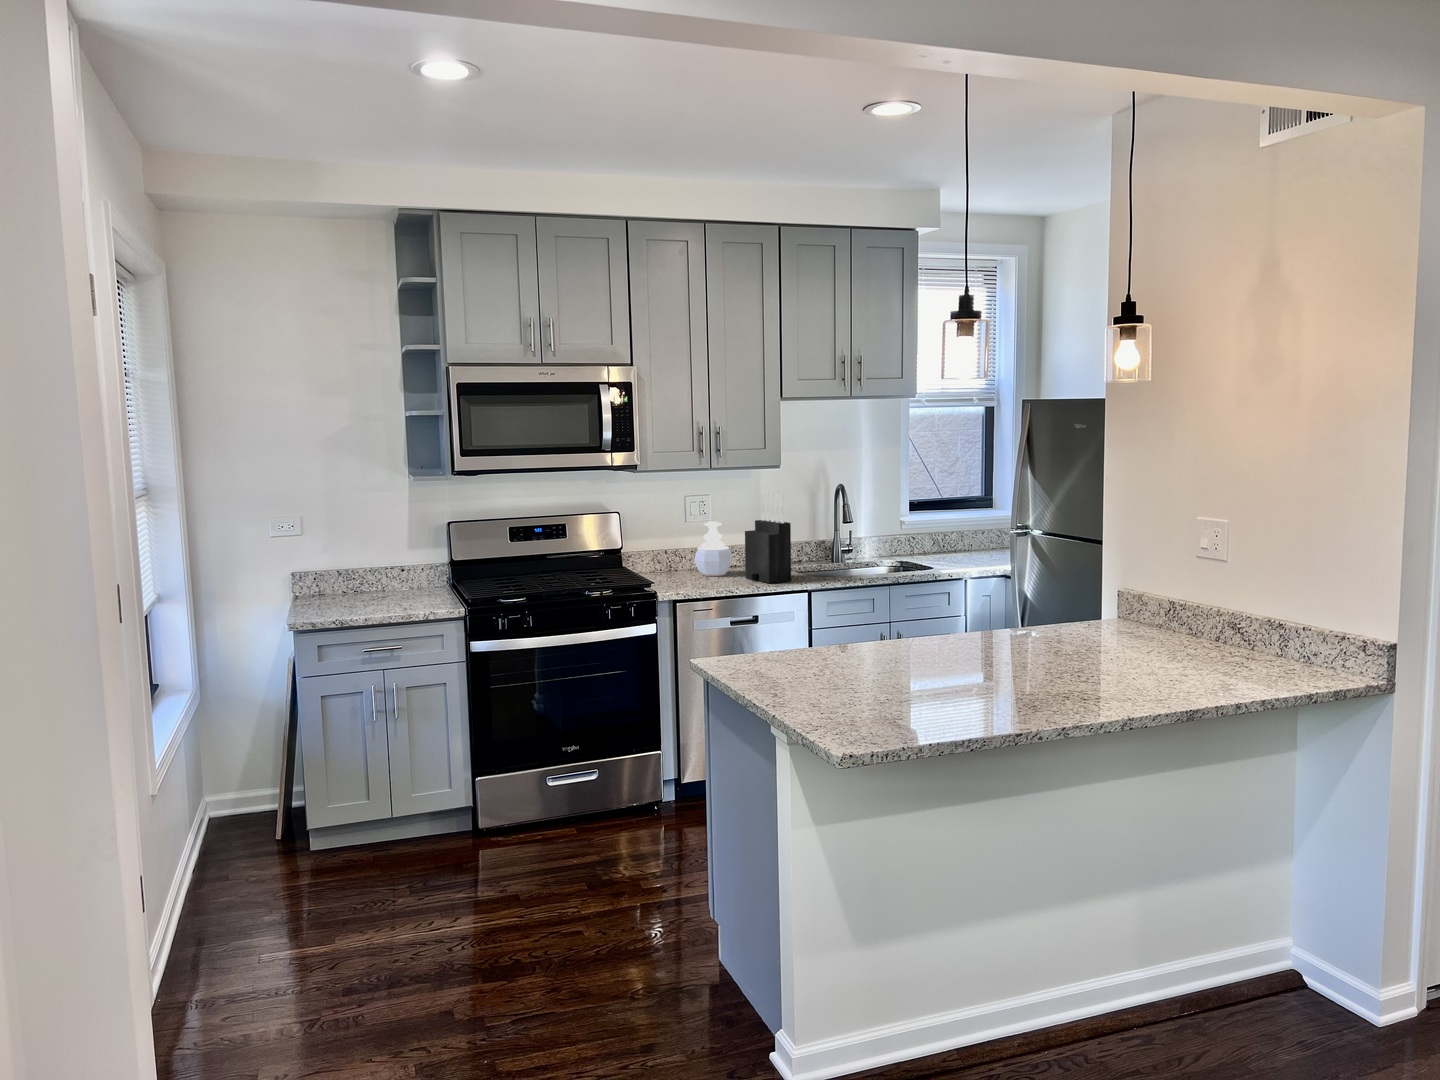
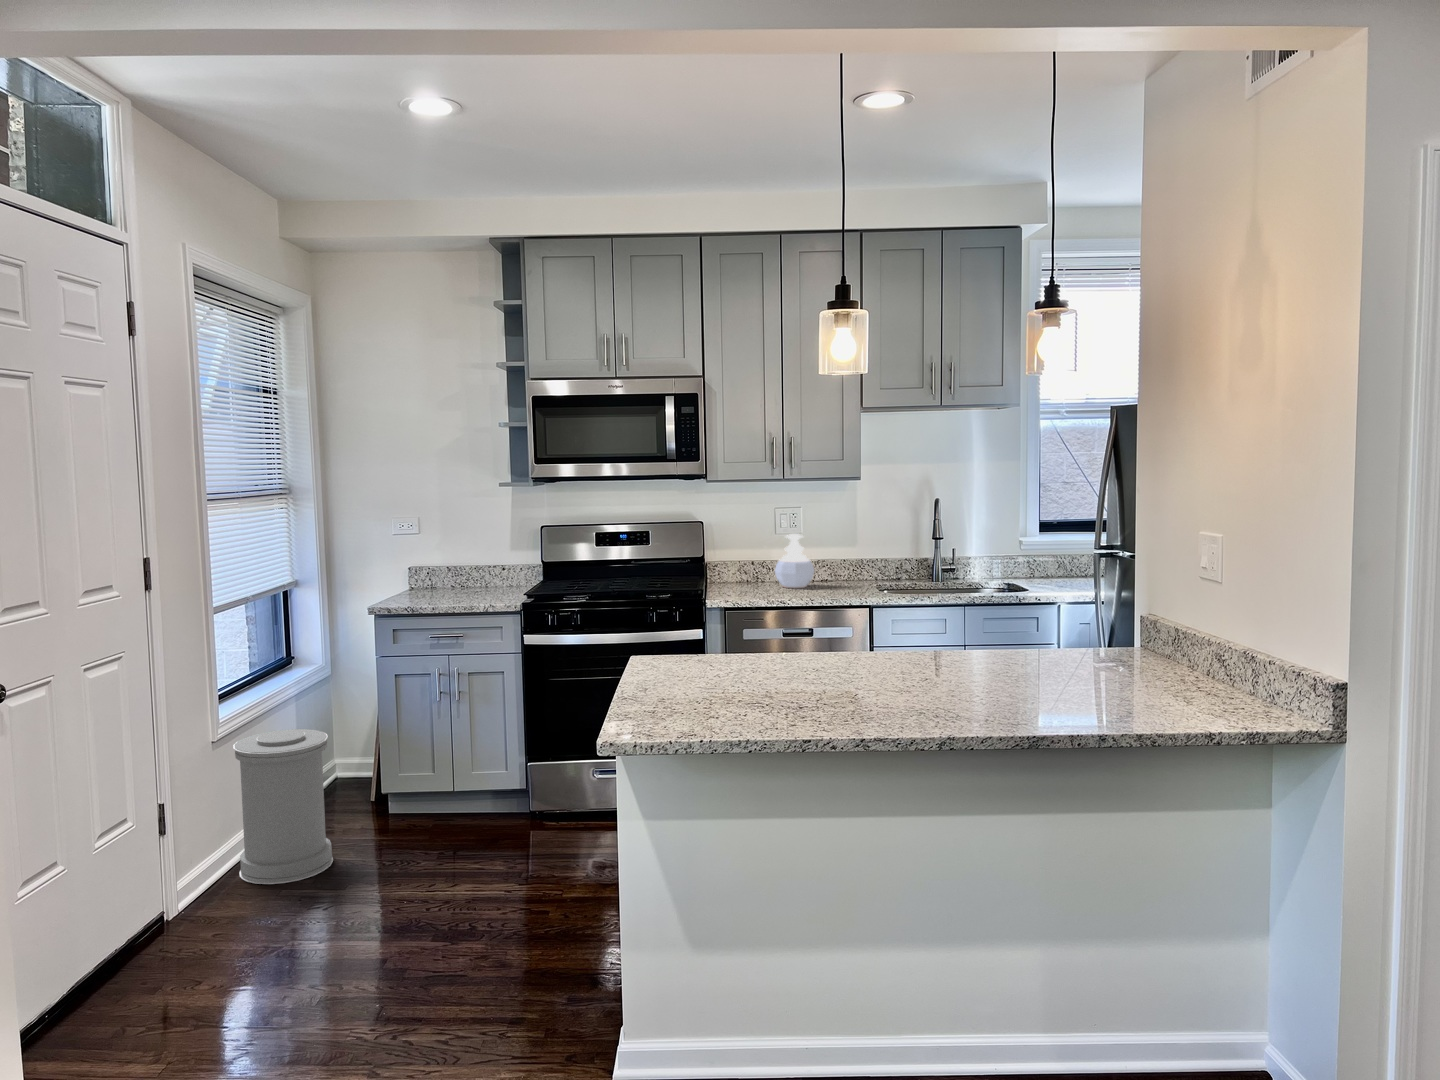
knife block: present [745,491,791,583] -> none [819,504,858,597]
trash can: none [174,770,294,952] -> present [233,729,333,884]

